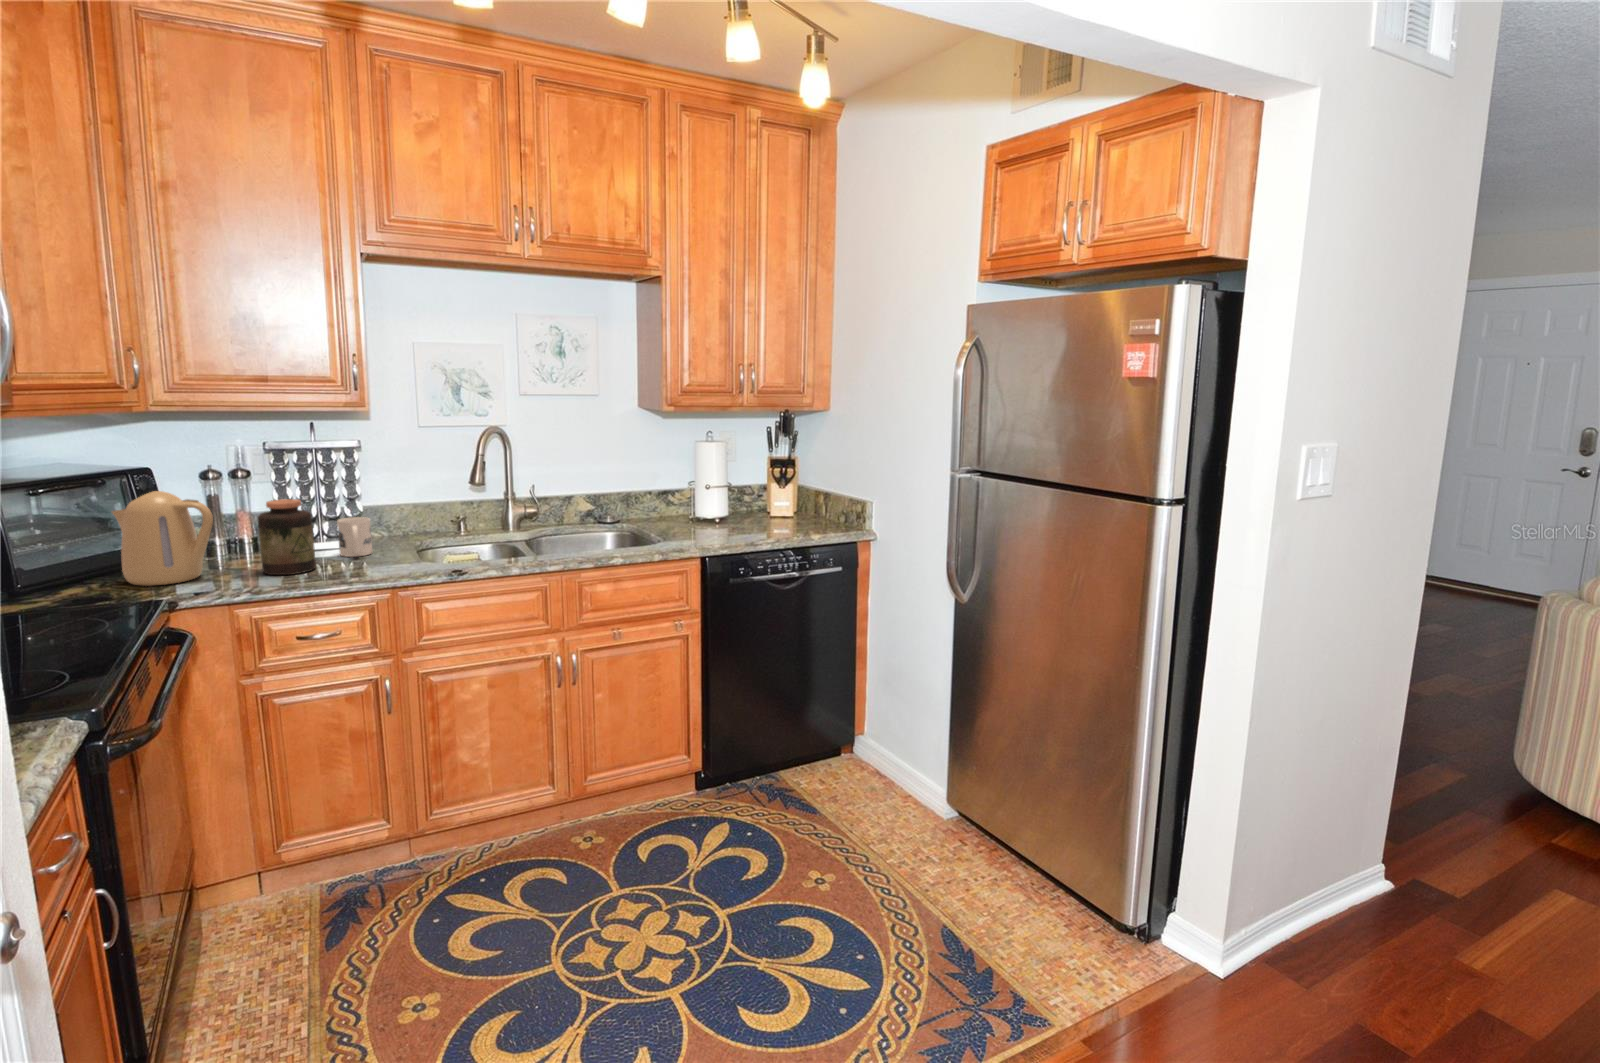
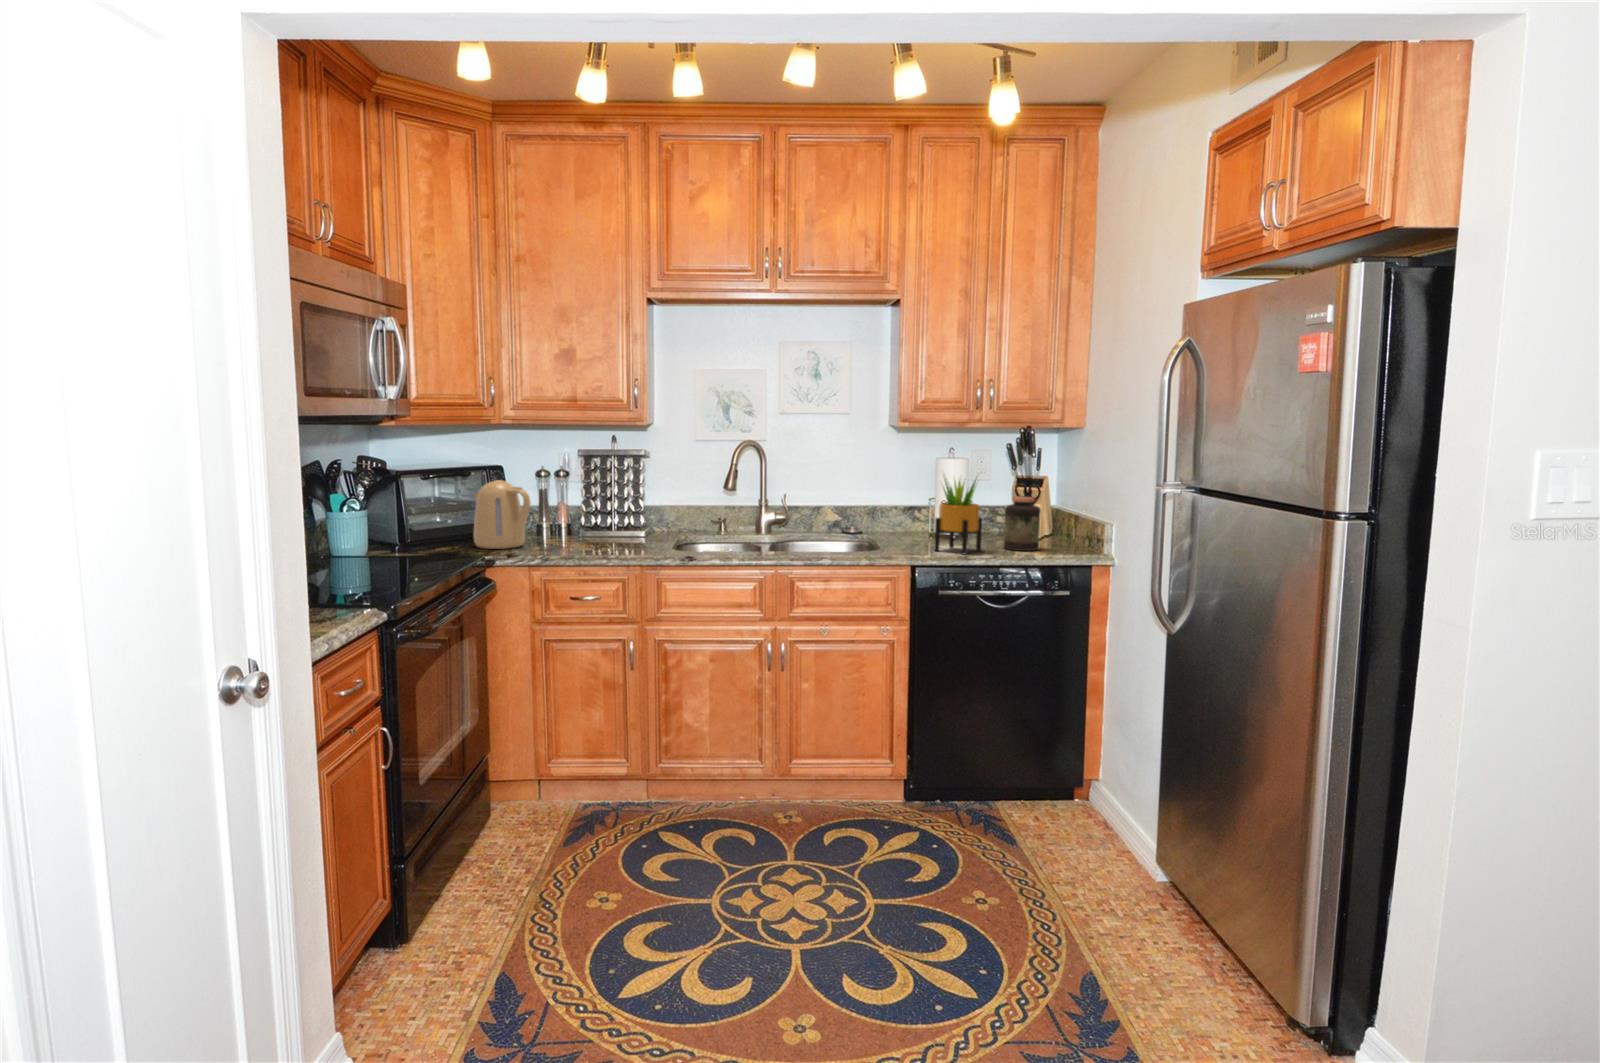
potted plant: none [706,452,751,539] -> present [934,479,982,554]
jar: present [258,499,316,575] -> present [1004,496,1041,551]
mug: present [337,517,372,557] -> none [624,512,649,543]

